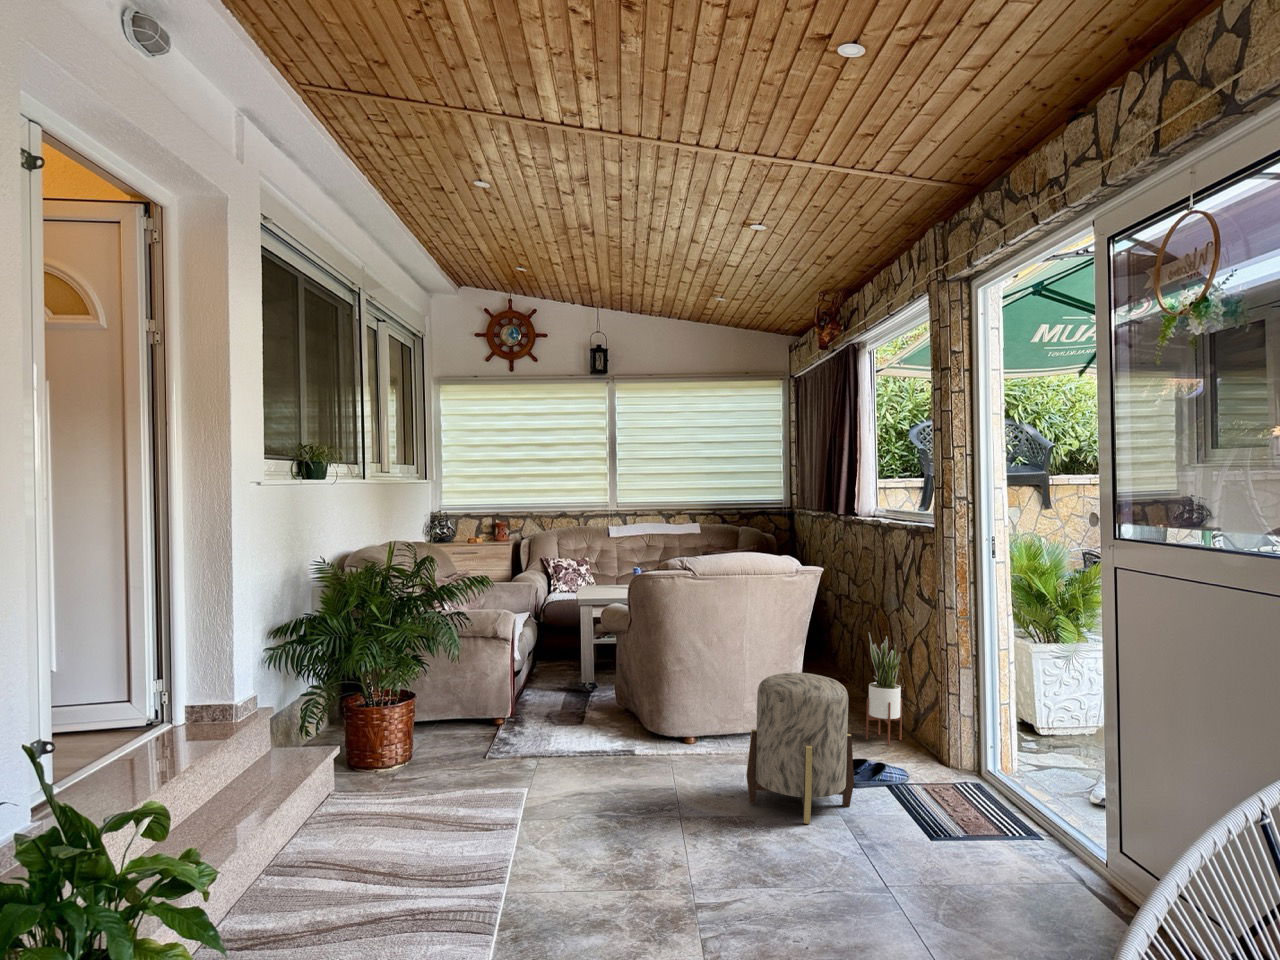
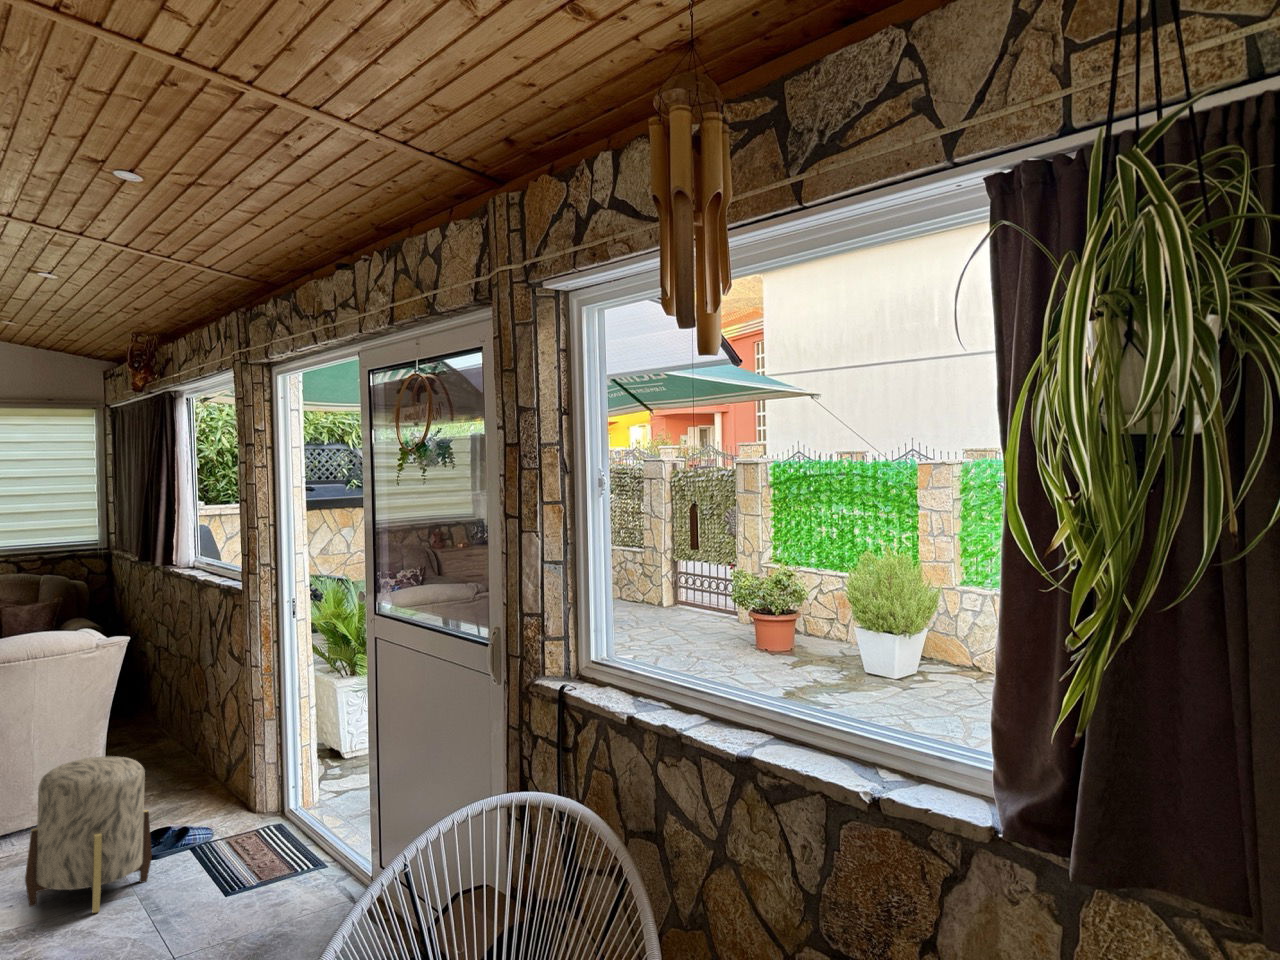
potted plant: present [866,633,902,745] -> none [177,693,215,802]

